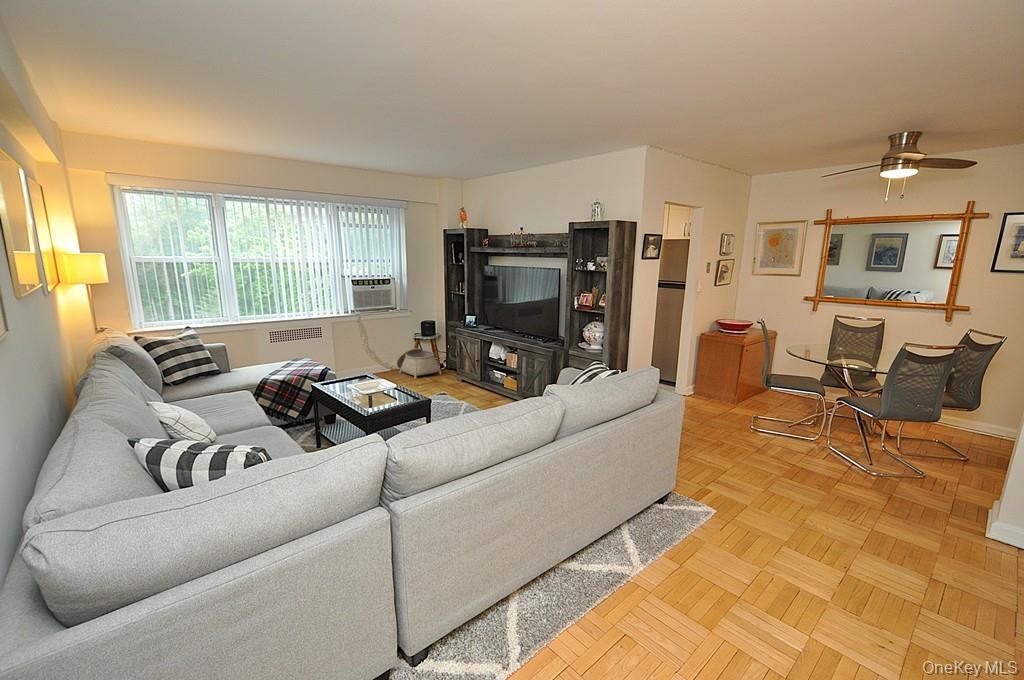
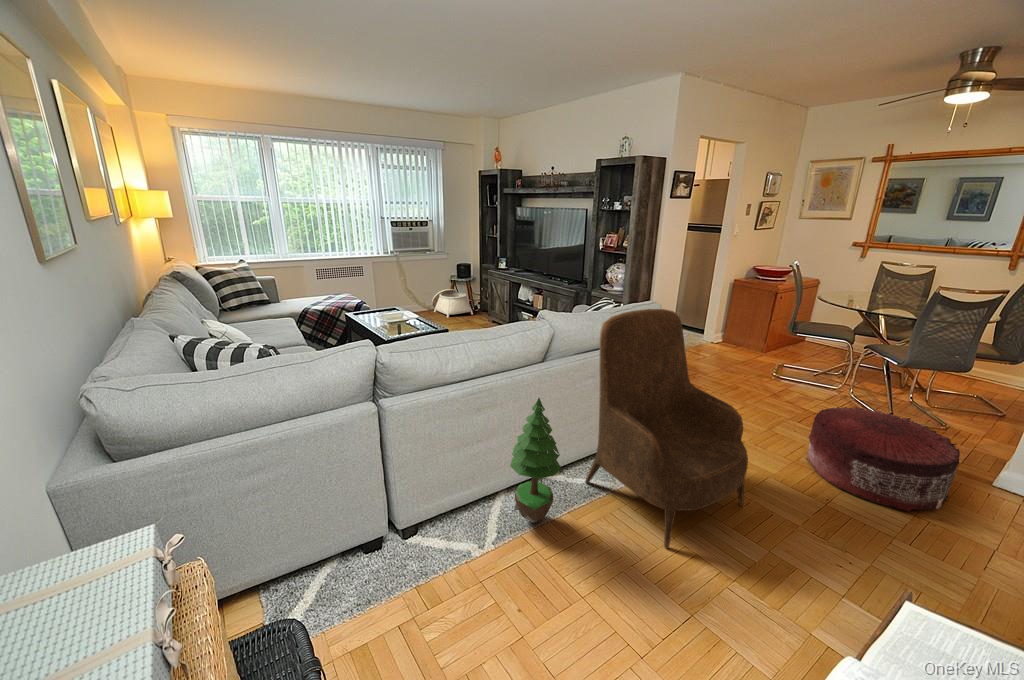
armchair: none [602,377,771,645] -> present [585,309,748,549]
pouf: none [810,462,960,573] -> present [807,407,960,511]
potted tree: none [532,485,588,628] -> present [510,398,561,522]

